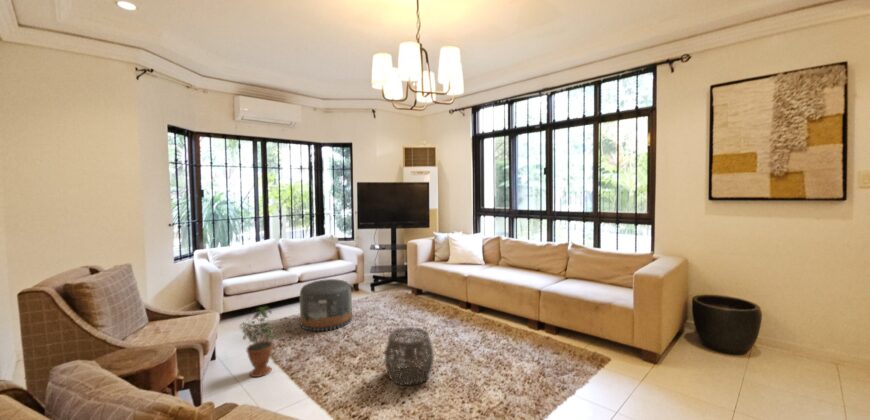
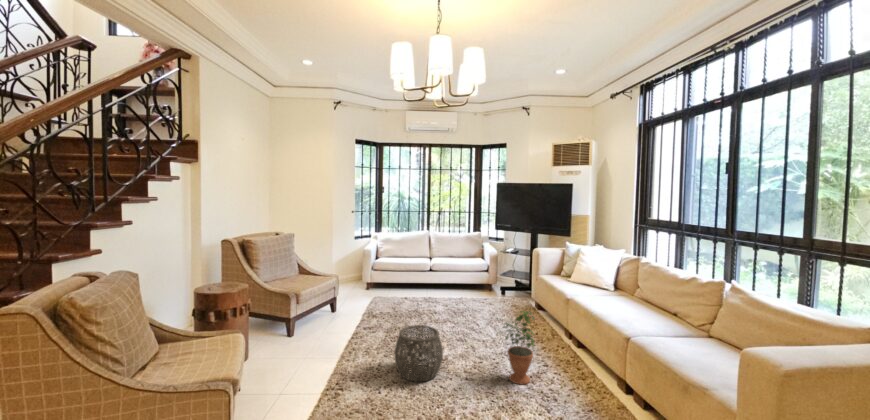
pouf: present [300,279,352,331] -> none [403,271,449,317]
potted plant: present [242,307,273,377] -> present [504,311,535,384]

